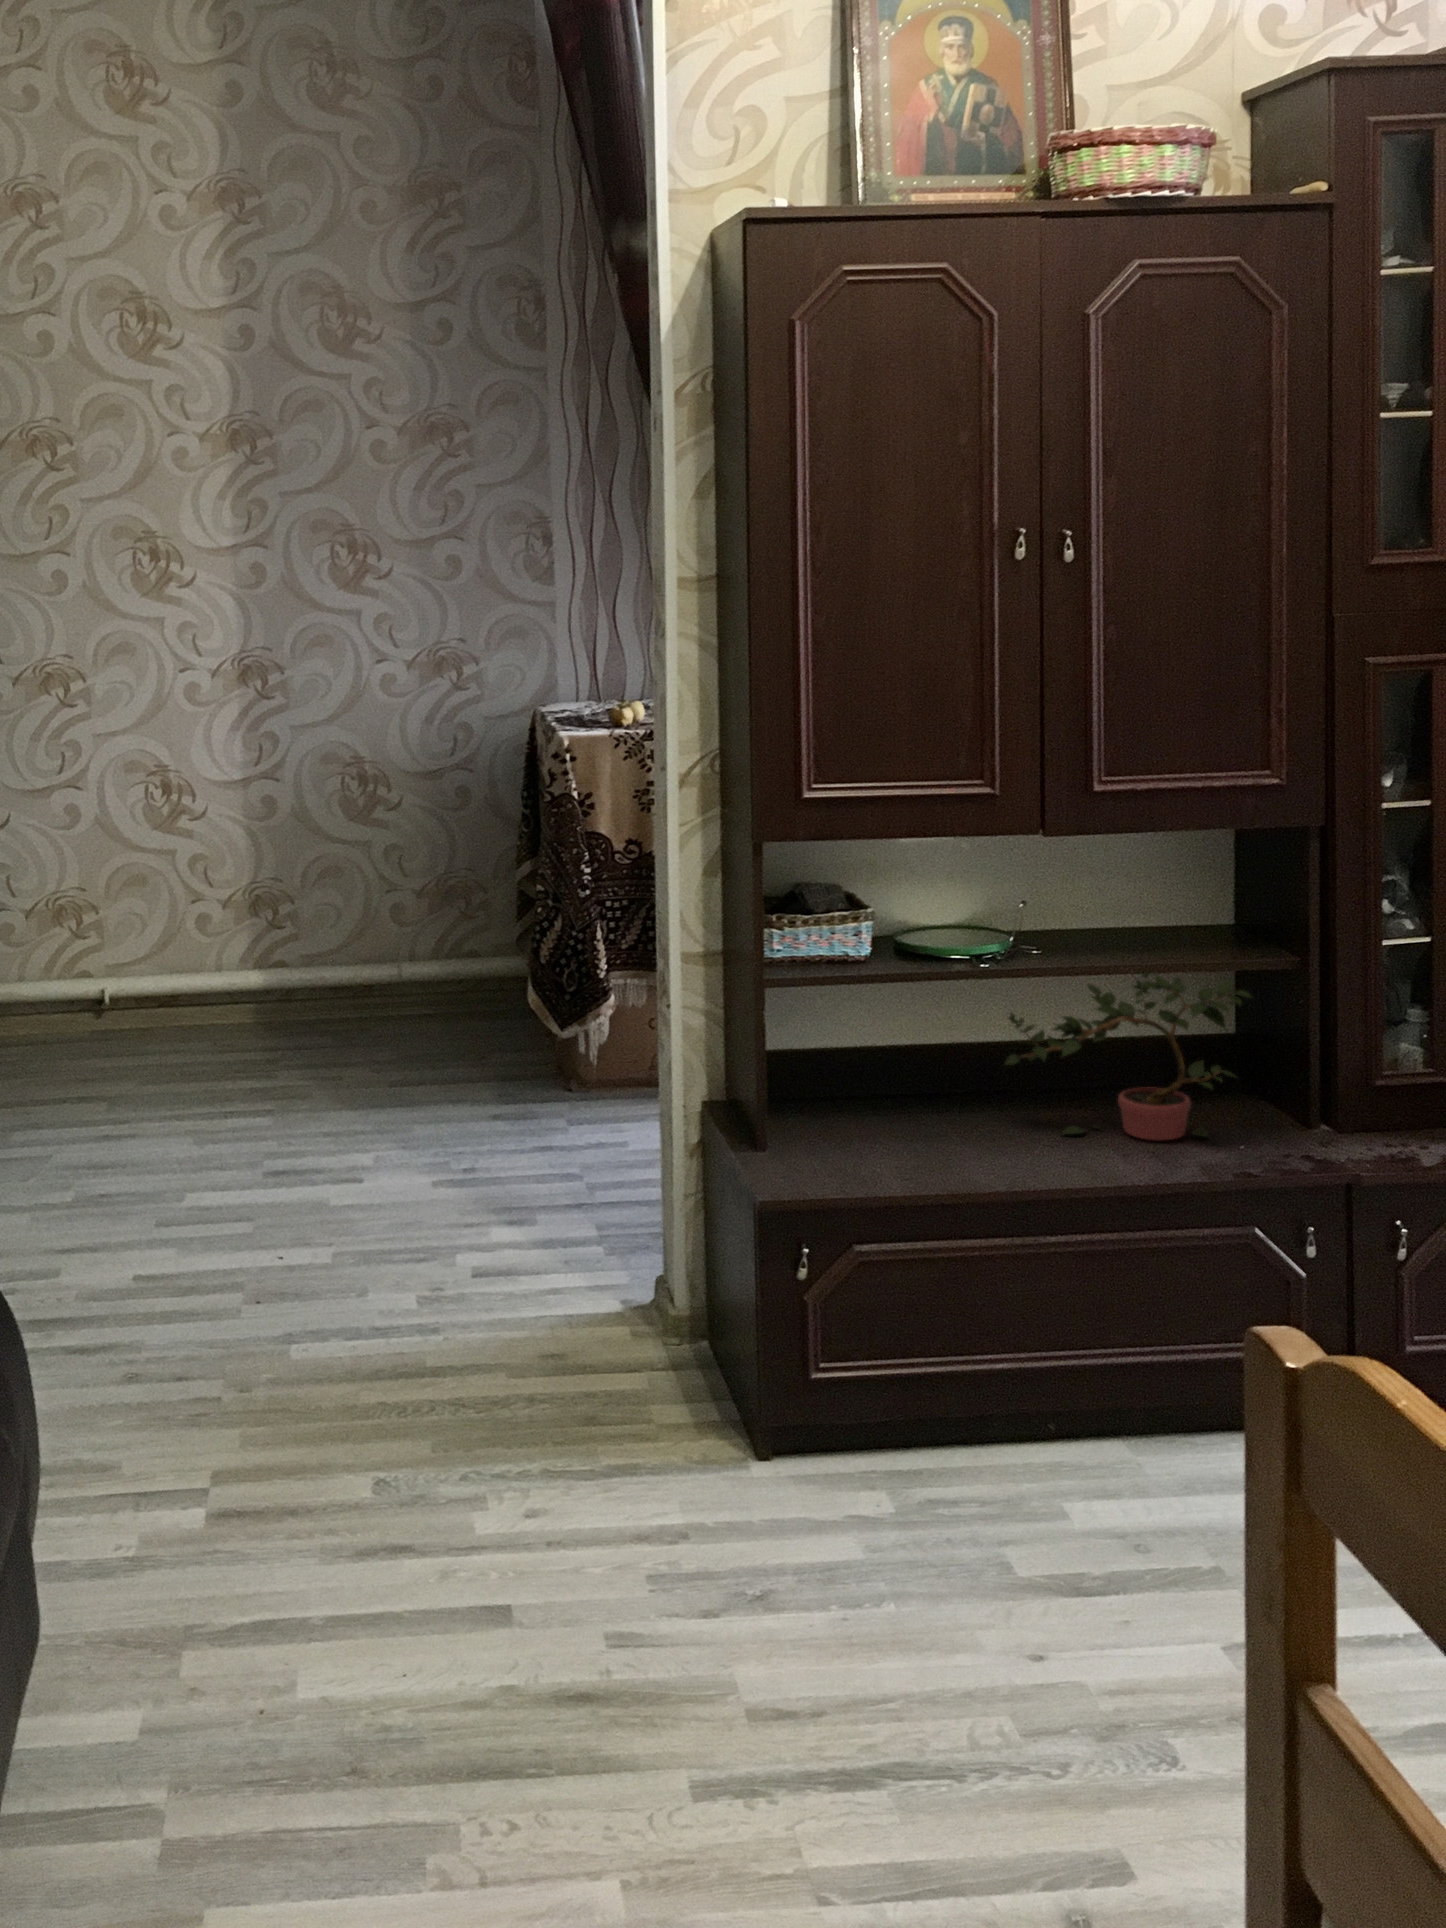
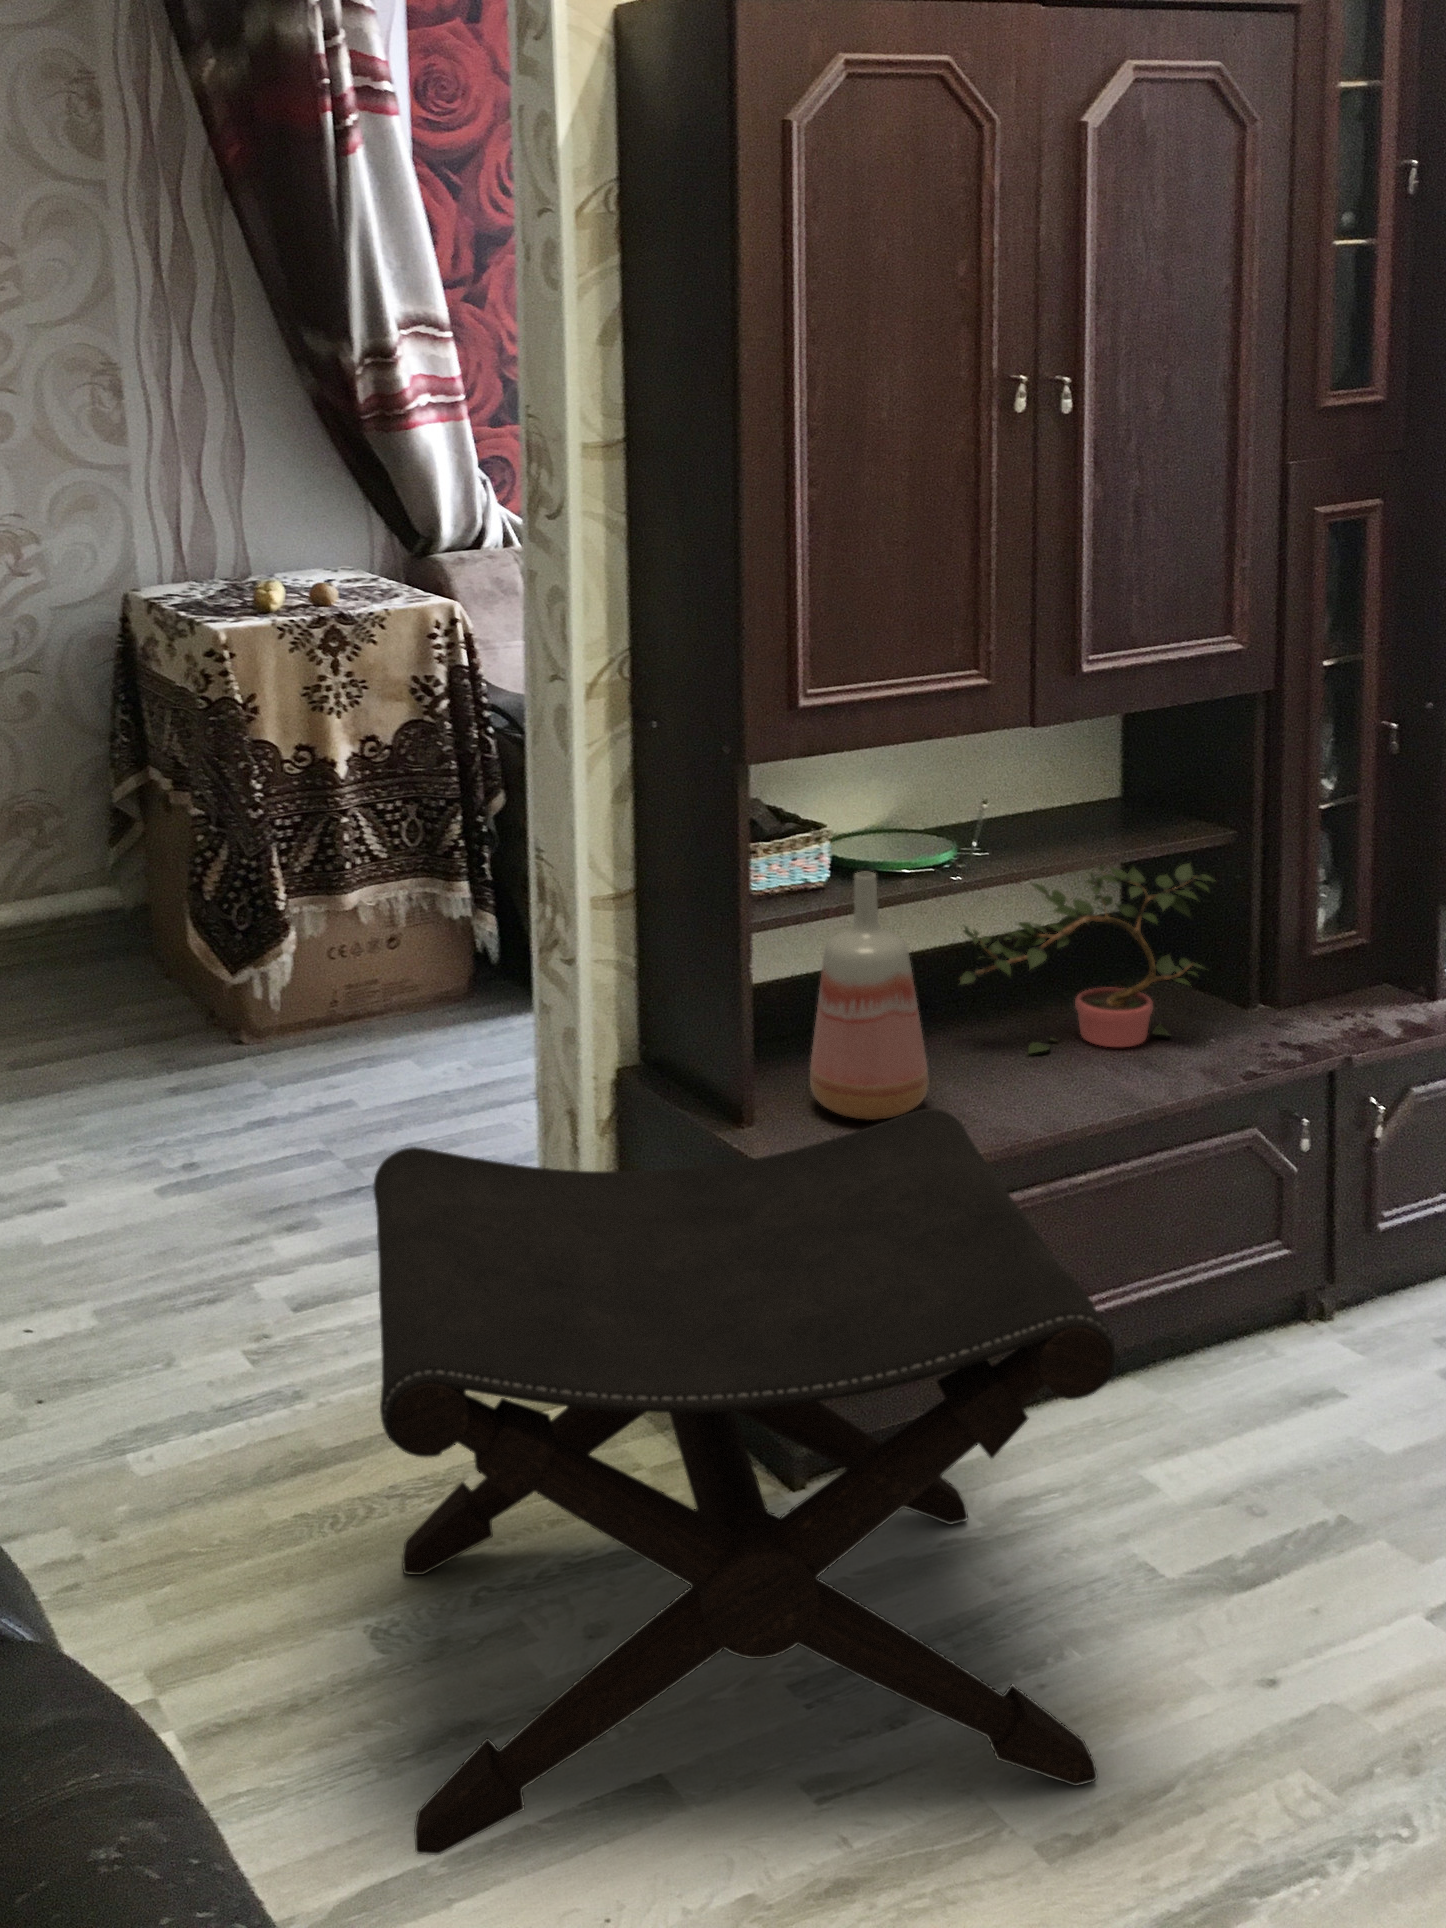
vase: none [831,947,933,1161] -> present [810,872,928,1120]
footstool: none [280,1111,885,1687] -> present [373,1109,1115,1855]

